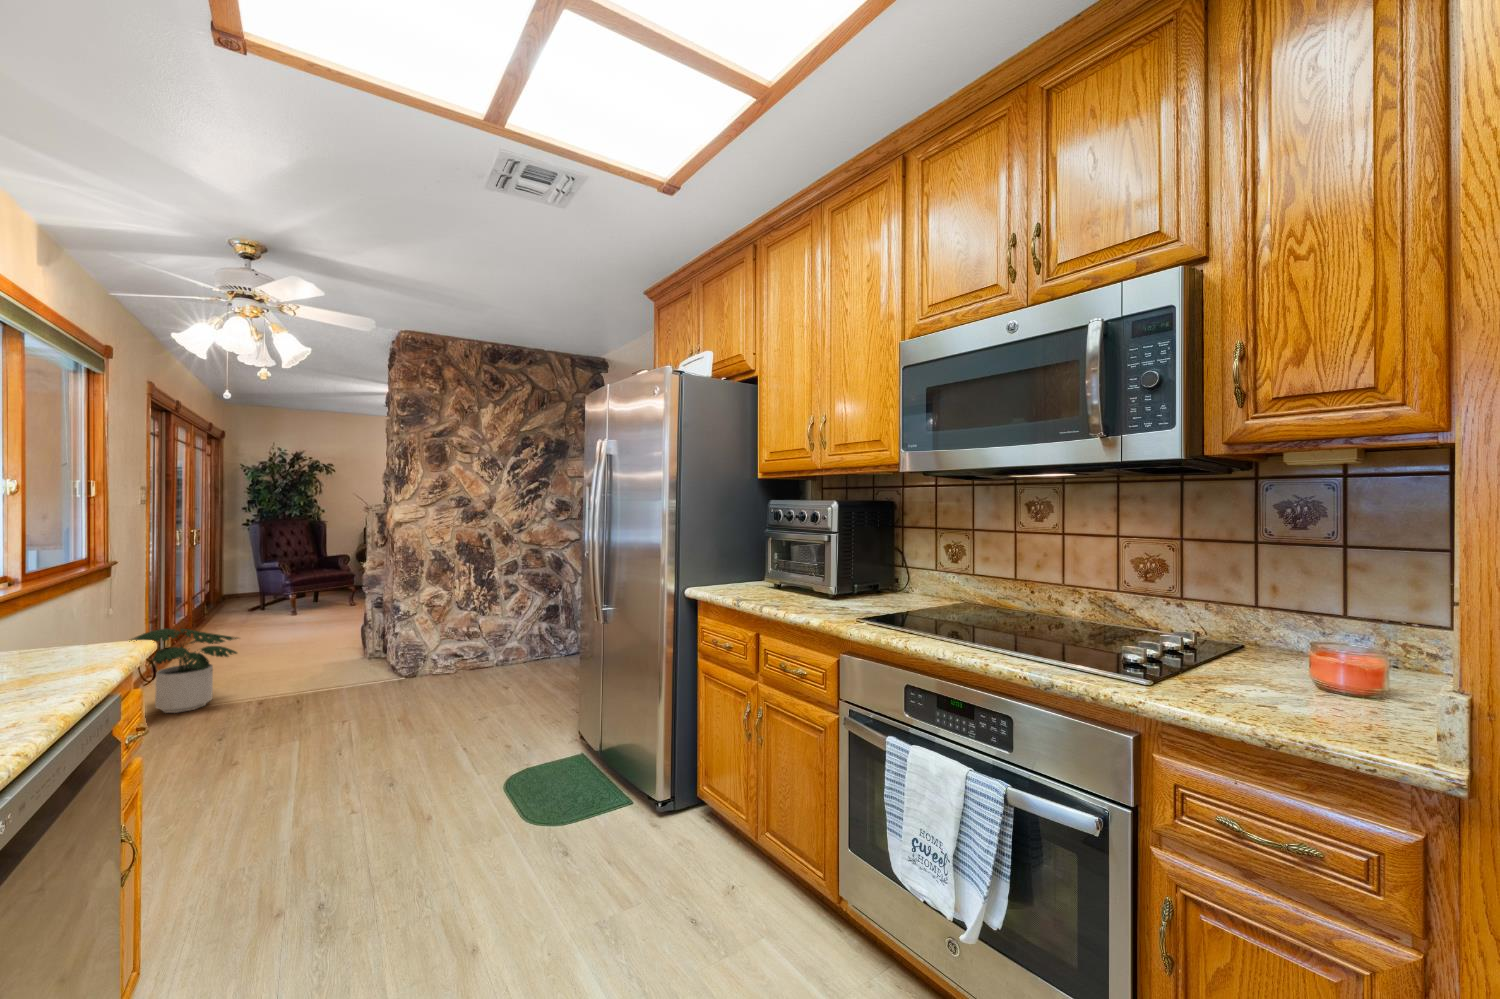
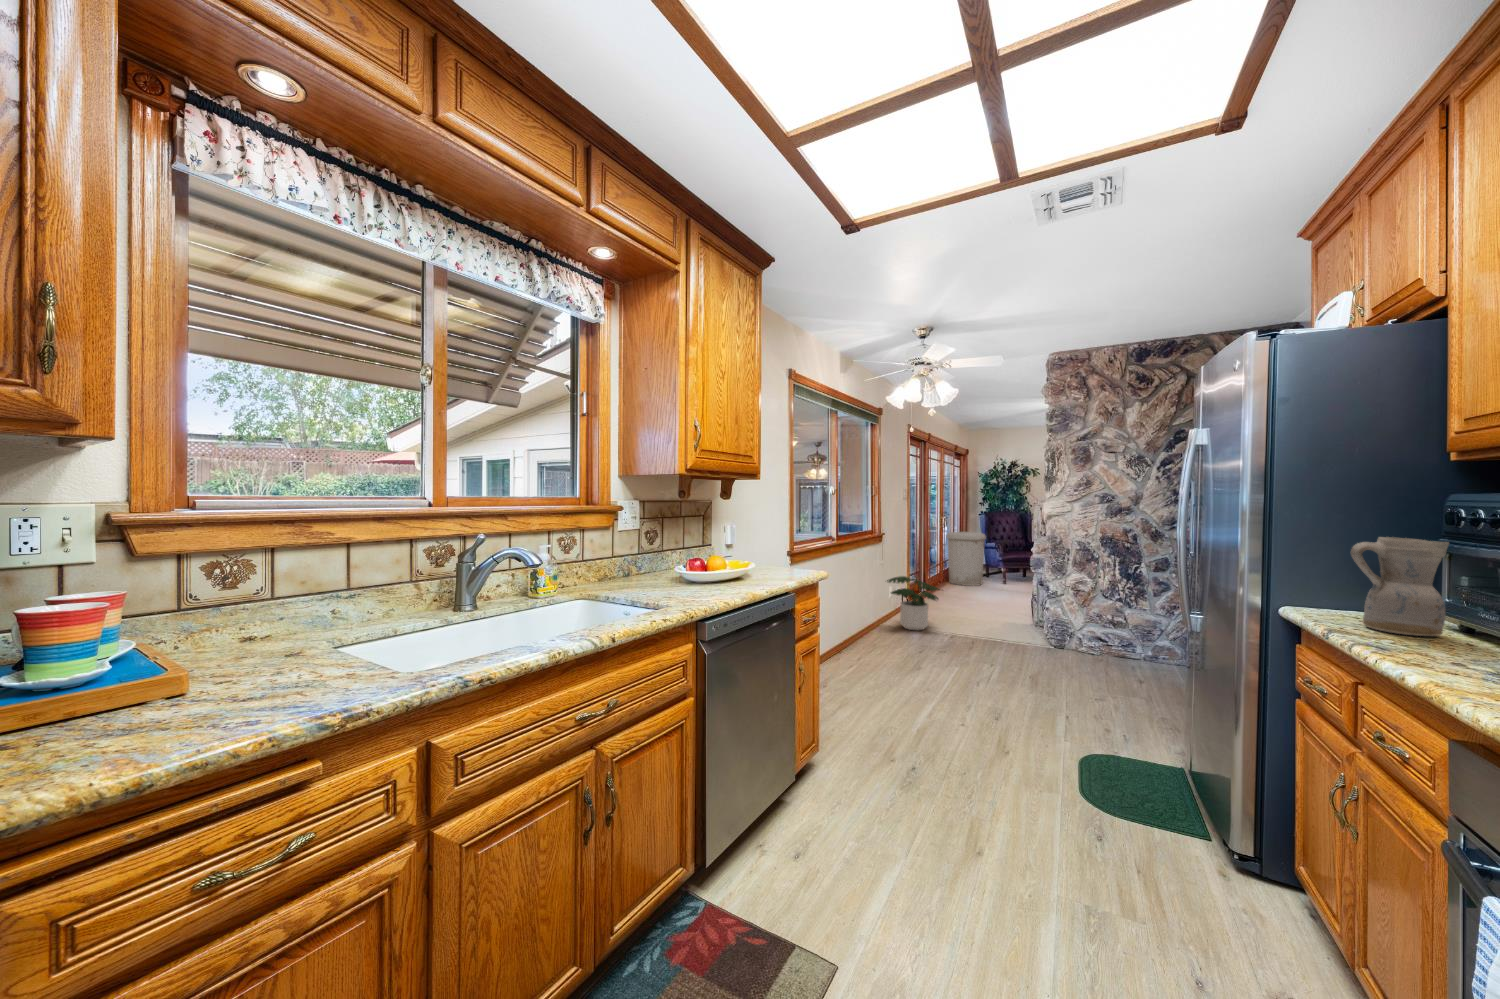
ceramic pitcher: none [738,530,776,596] -> present [1351,537,1449,636]
trash can: none [198,549,268,628] -> present [947,532,986,586]

